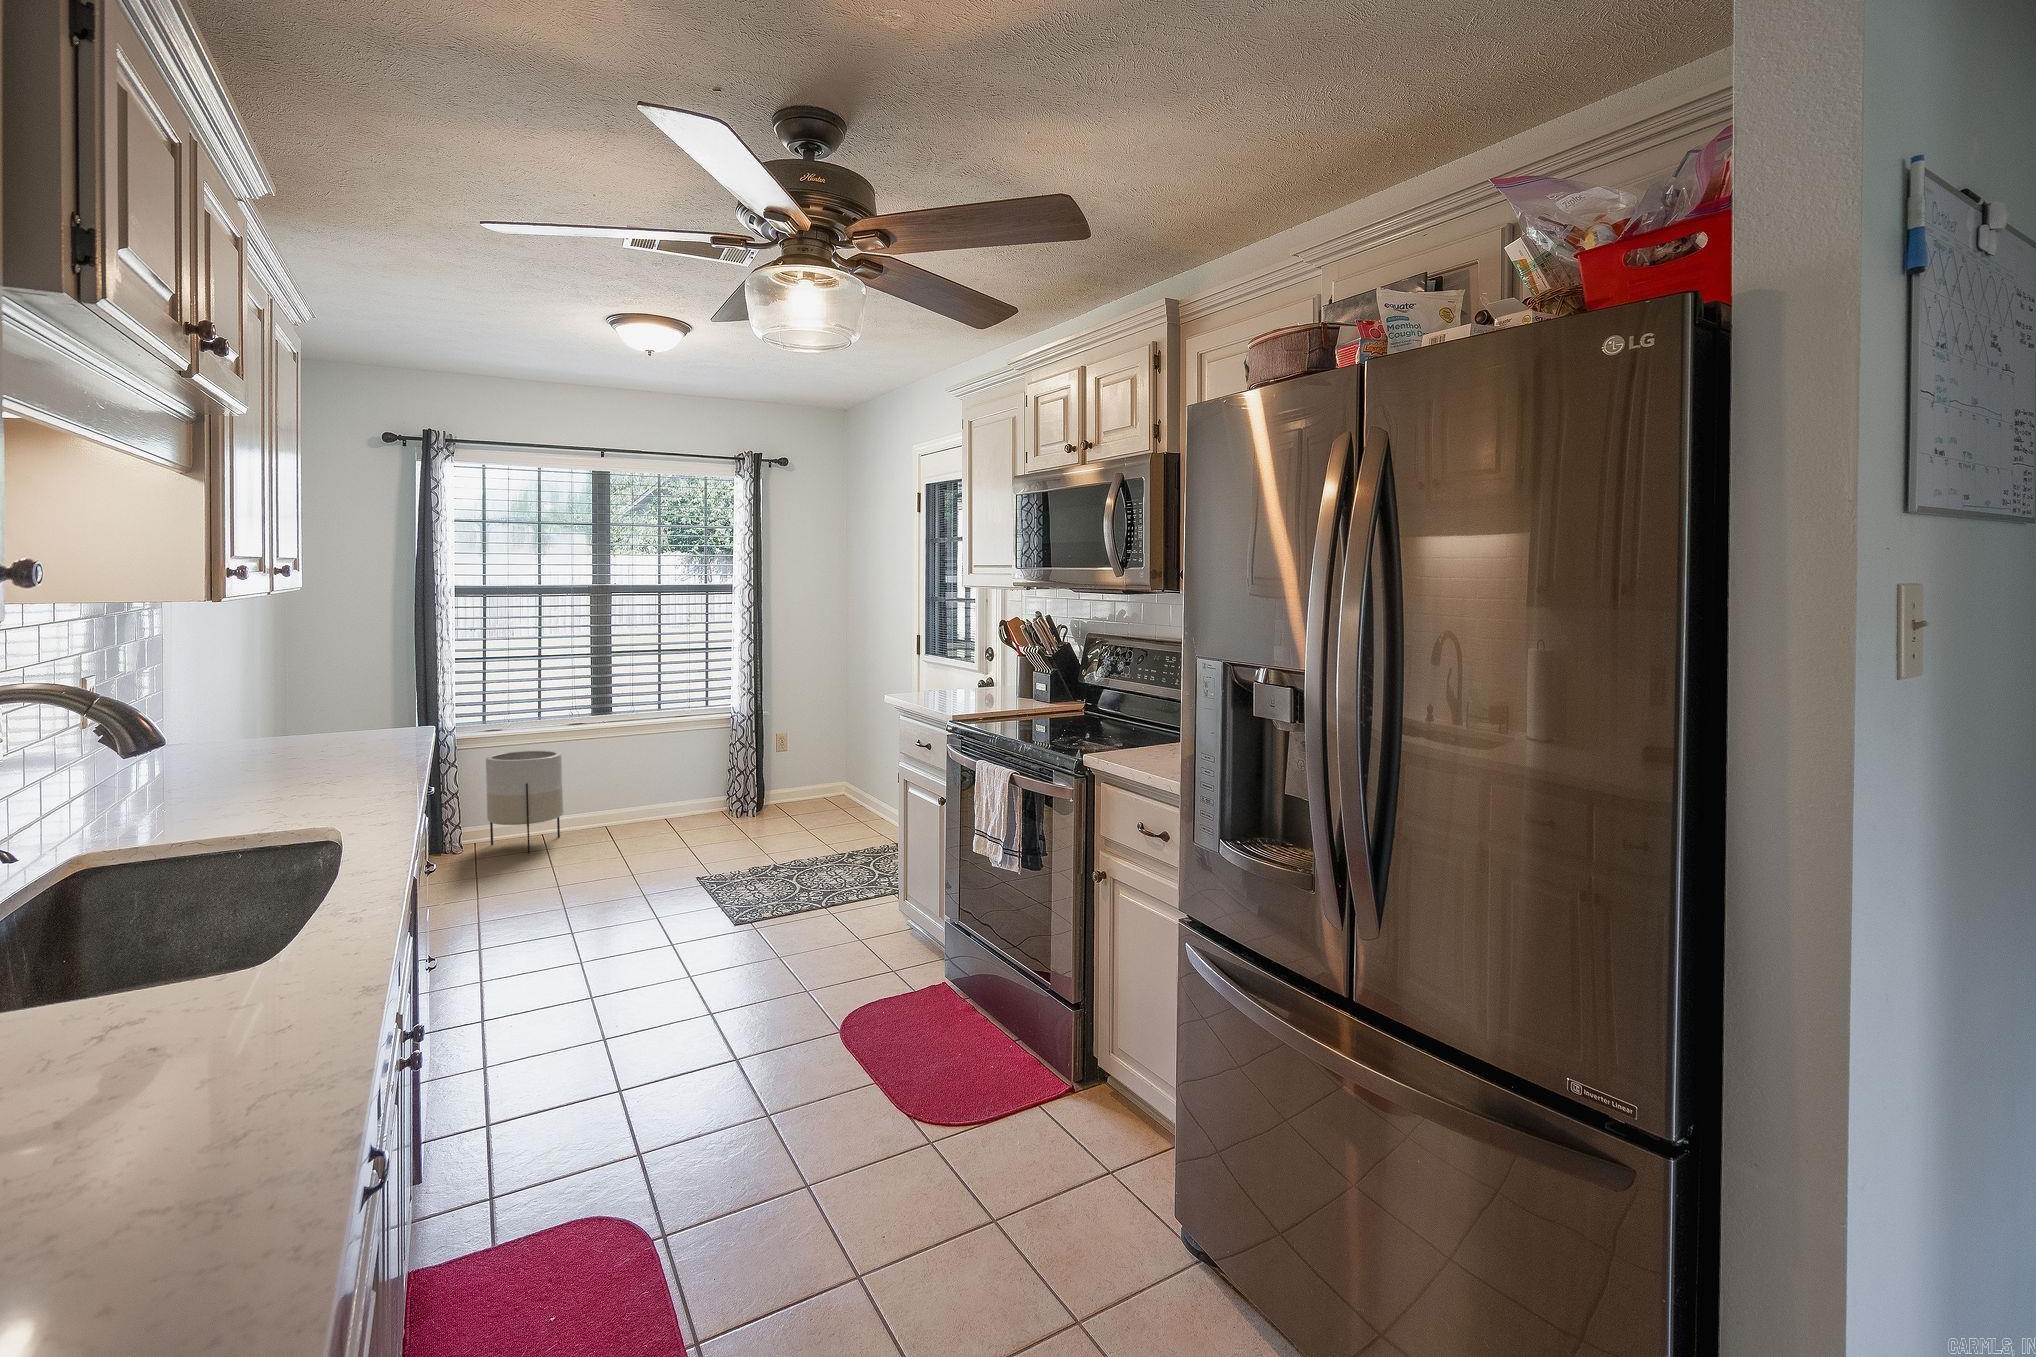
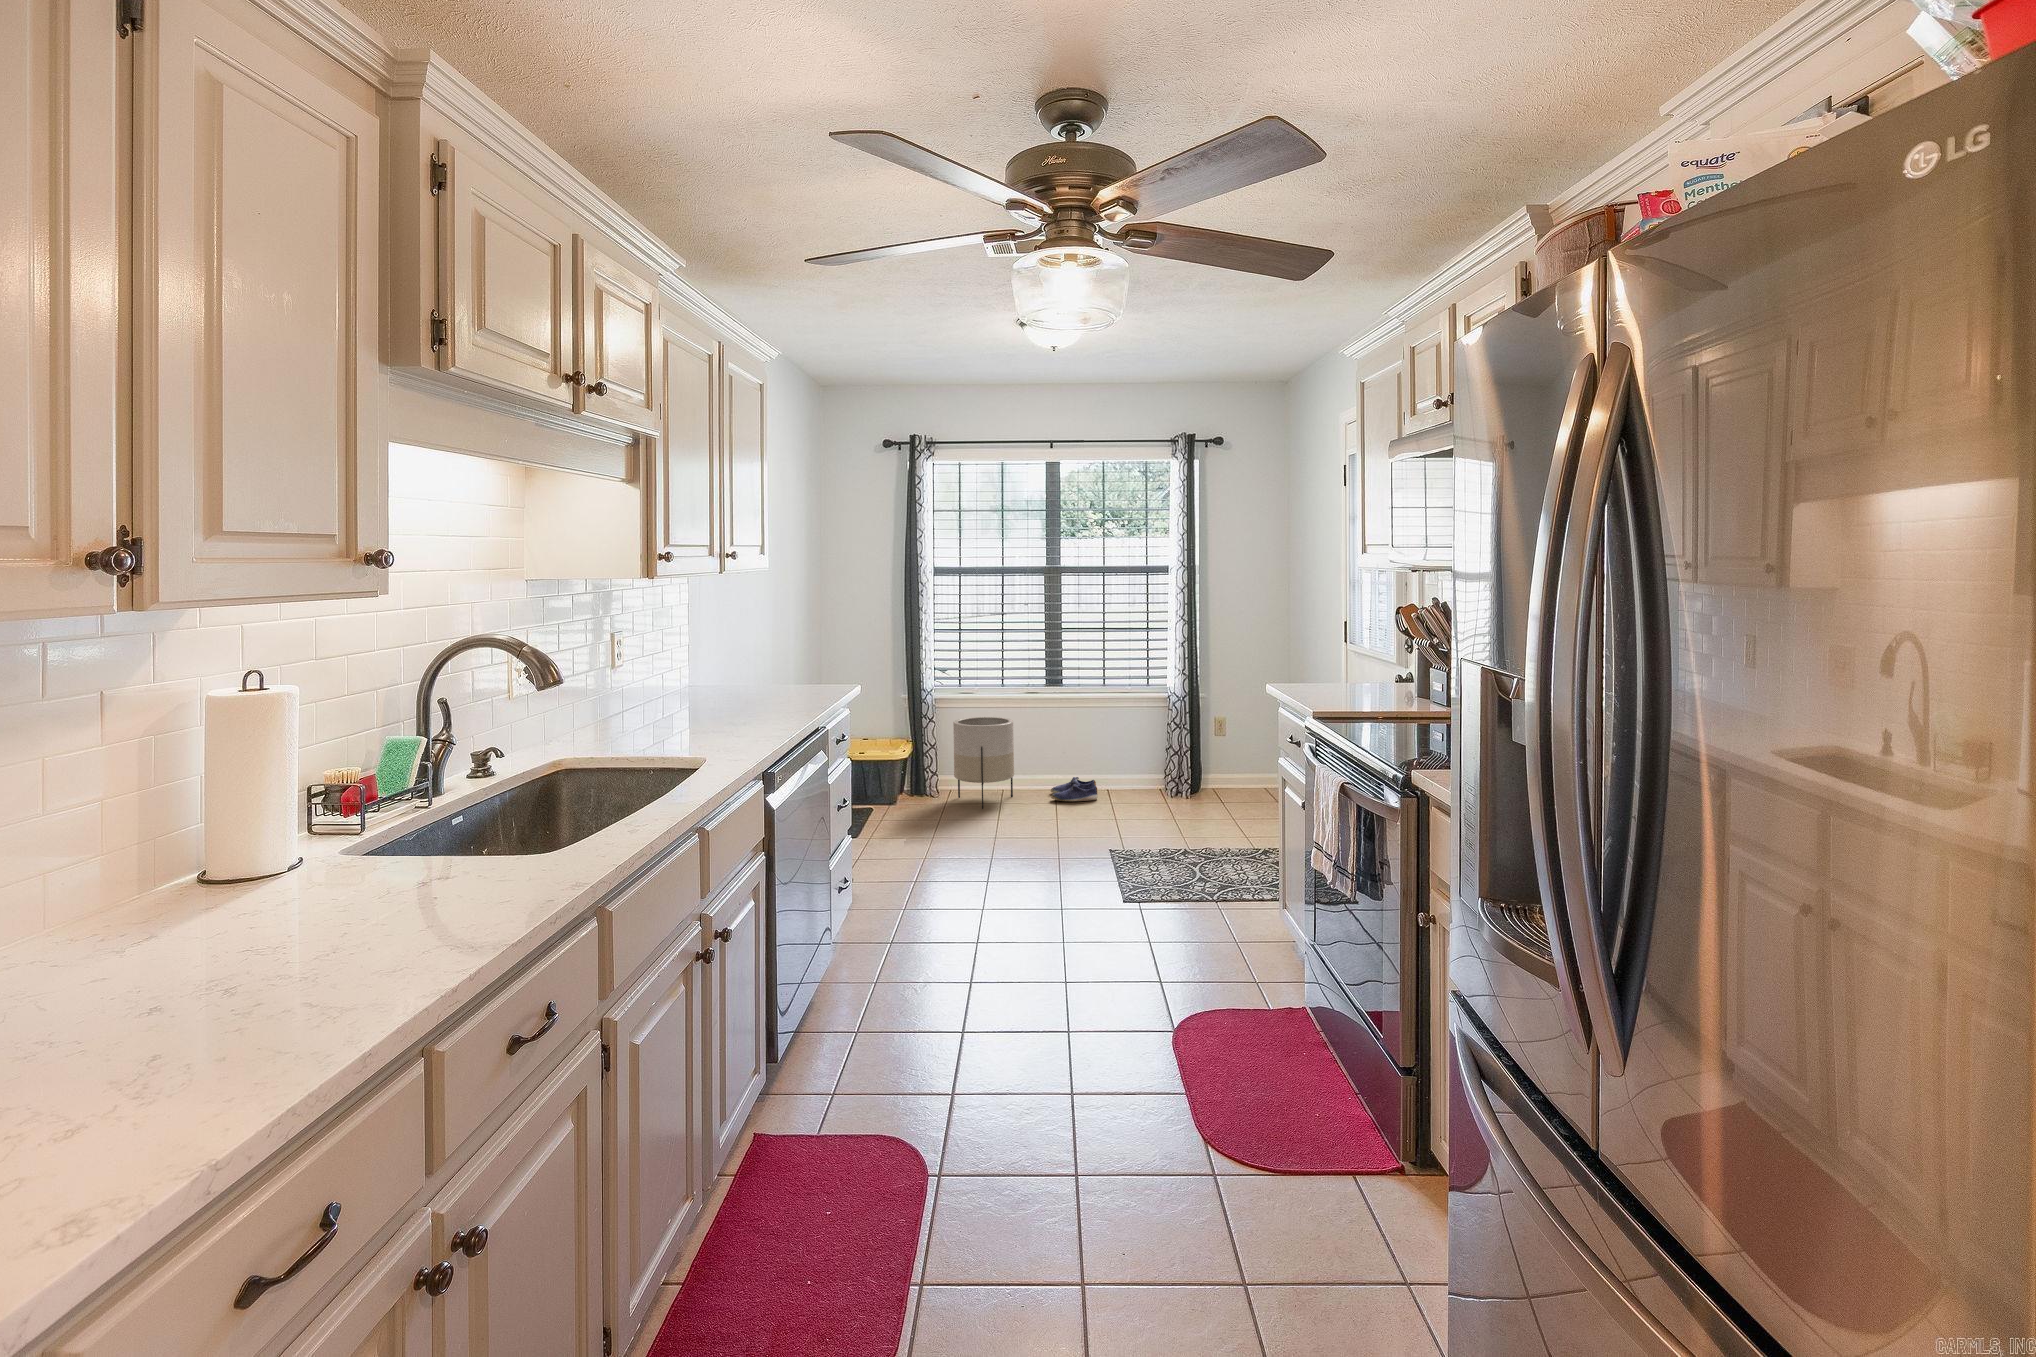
shoe: none [604,809,661,836] -> present [1051,777,1098,801]

